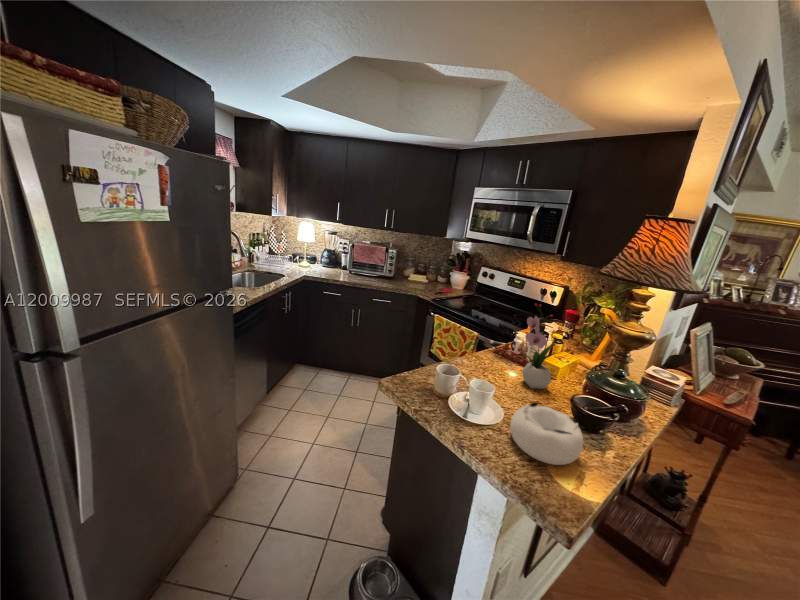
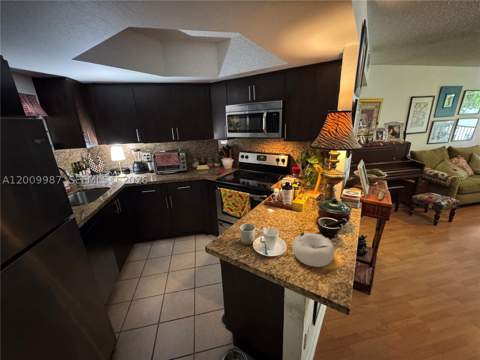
flower arrangement: present [522,304,553,389] -> none [282,172,305,221]

